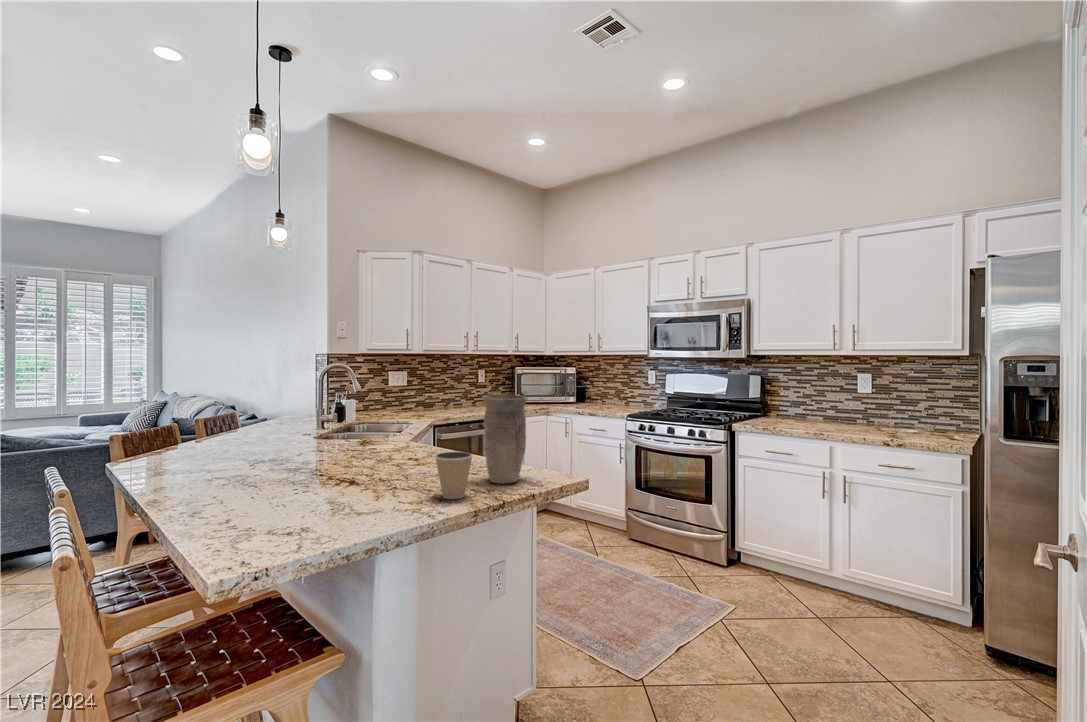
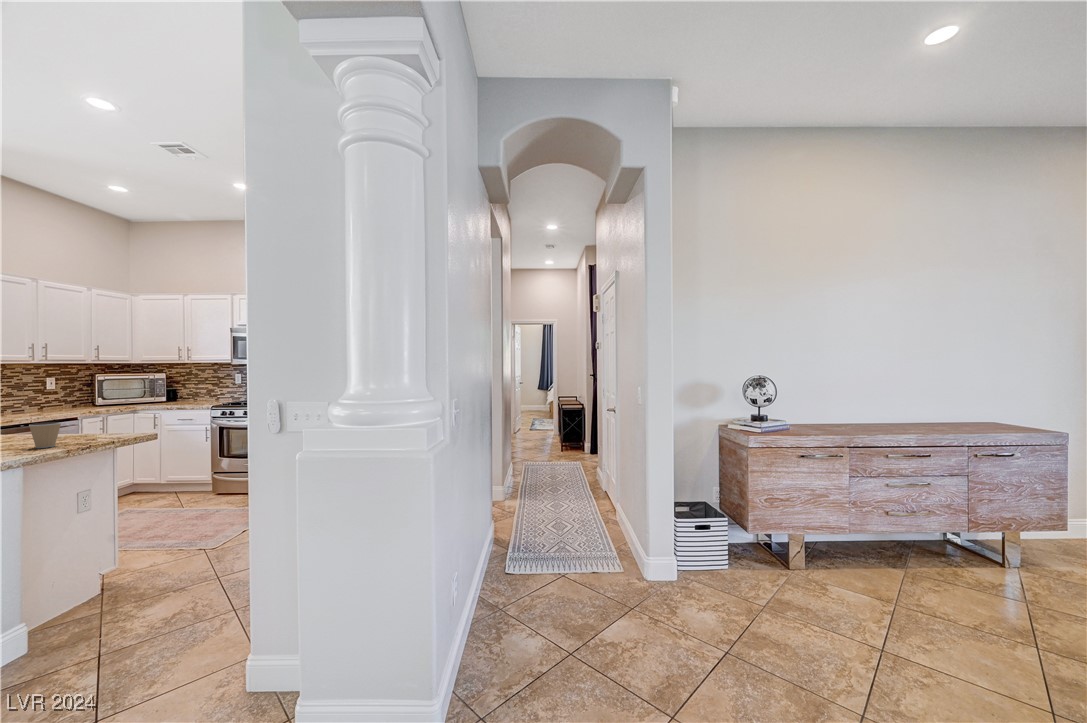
vase: present [483,394,527,484] -> none [68,389,106,440]

